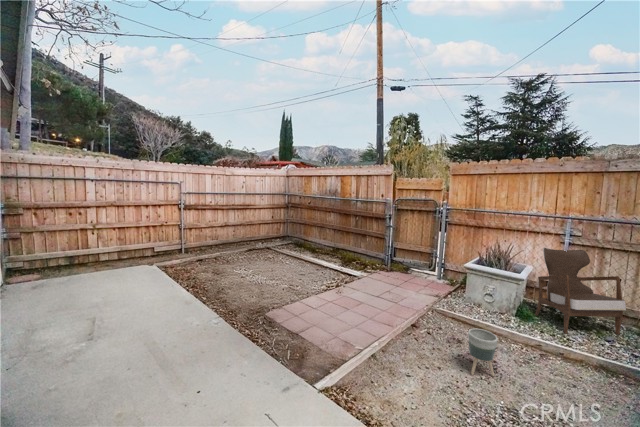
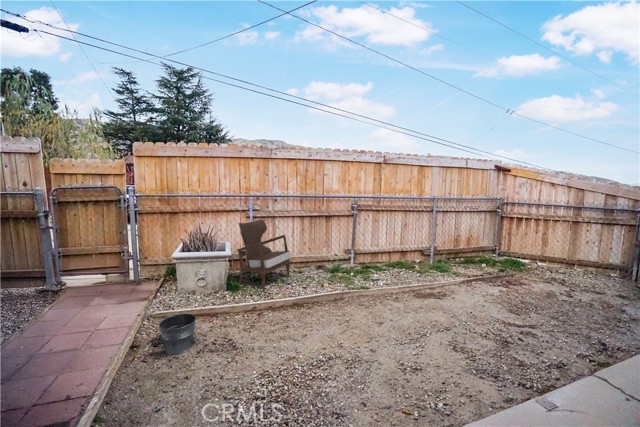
bucket: none [430,313,466,348] -> present [156,314,196,355]
planter: present [468,329,498,376] -> none [206,314,236,366]

